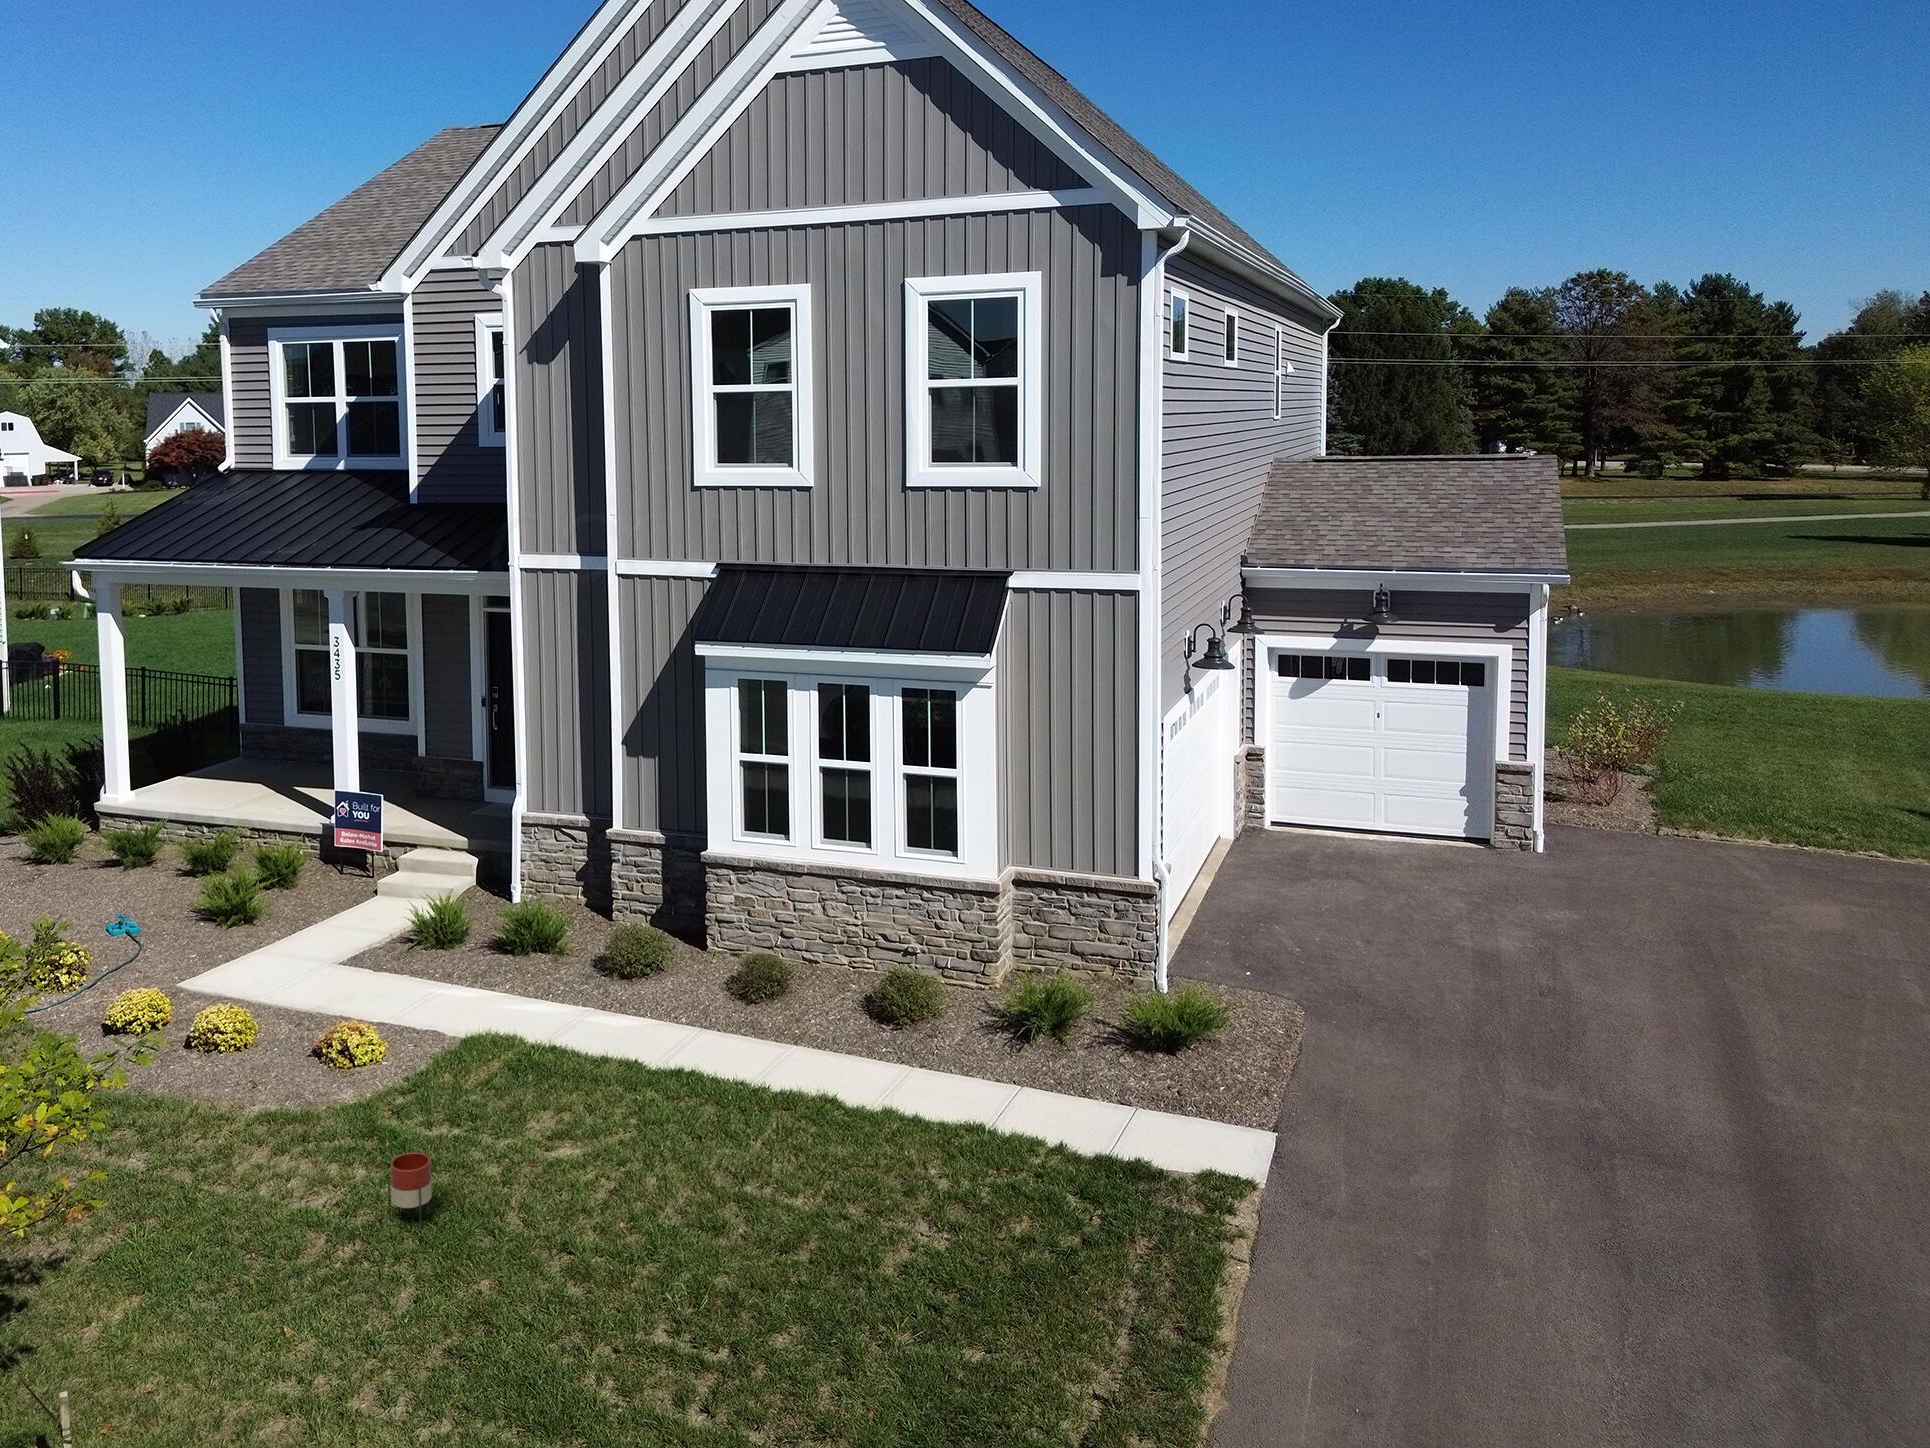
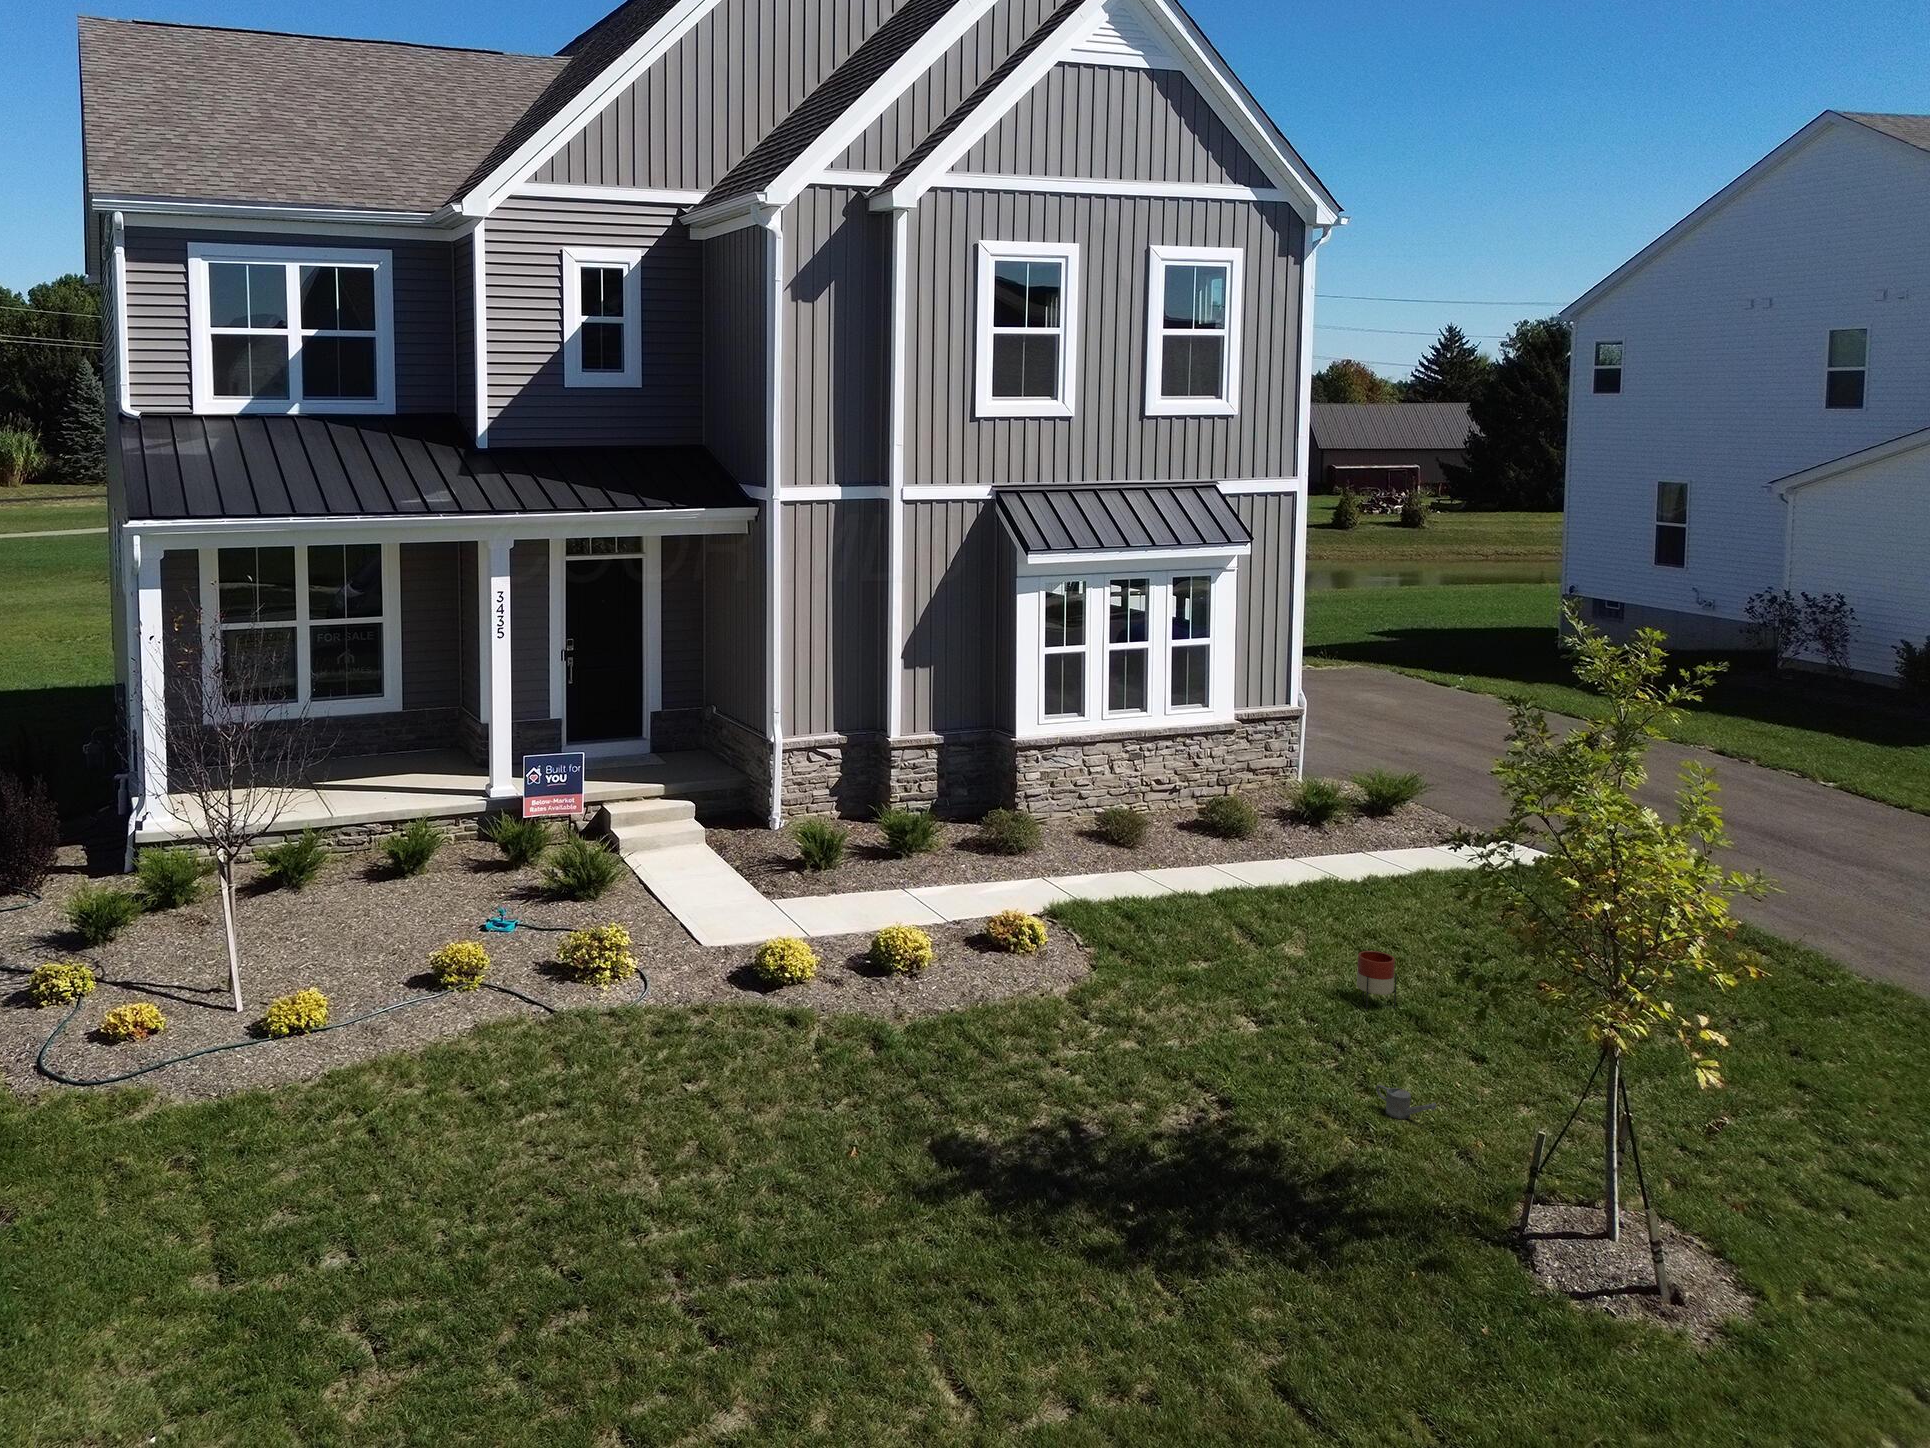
watering can: none [78,1272,116,1316] -> present [1376,1085,1436,1119]

